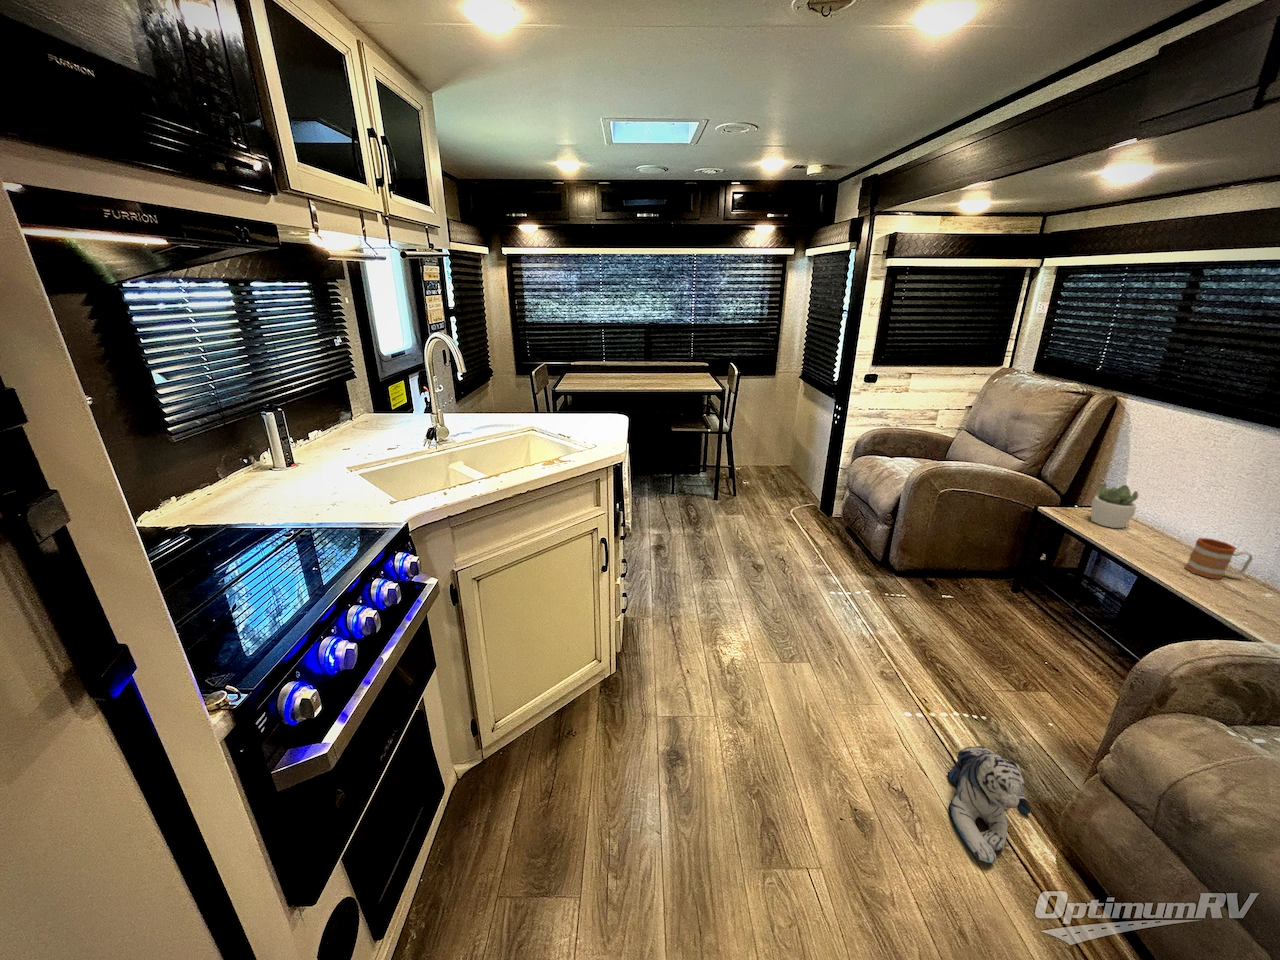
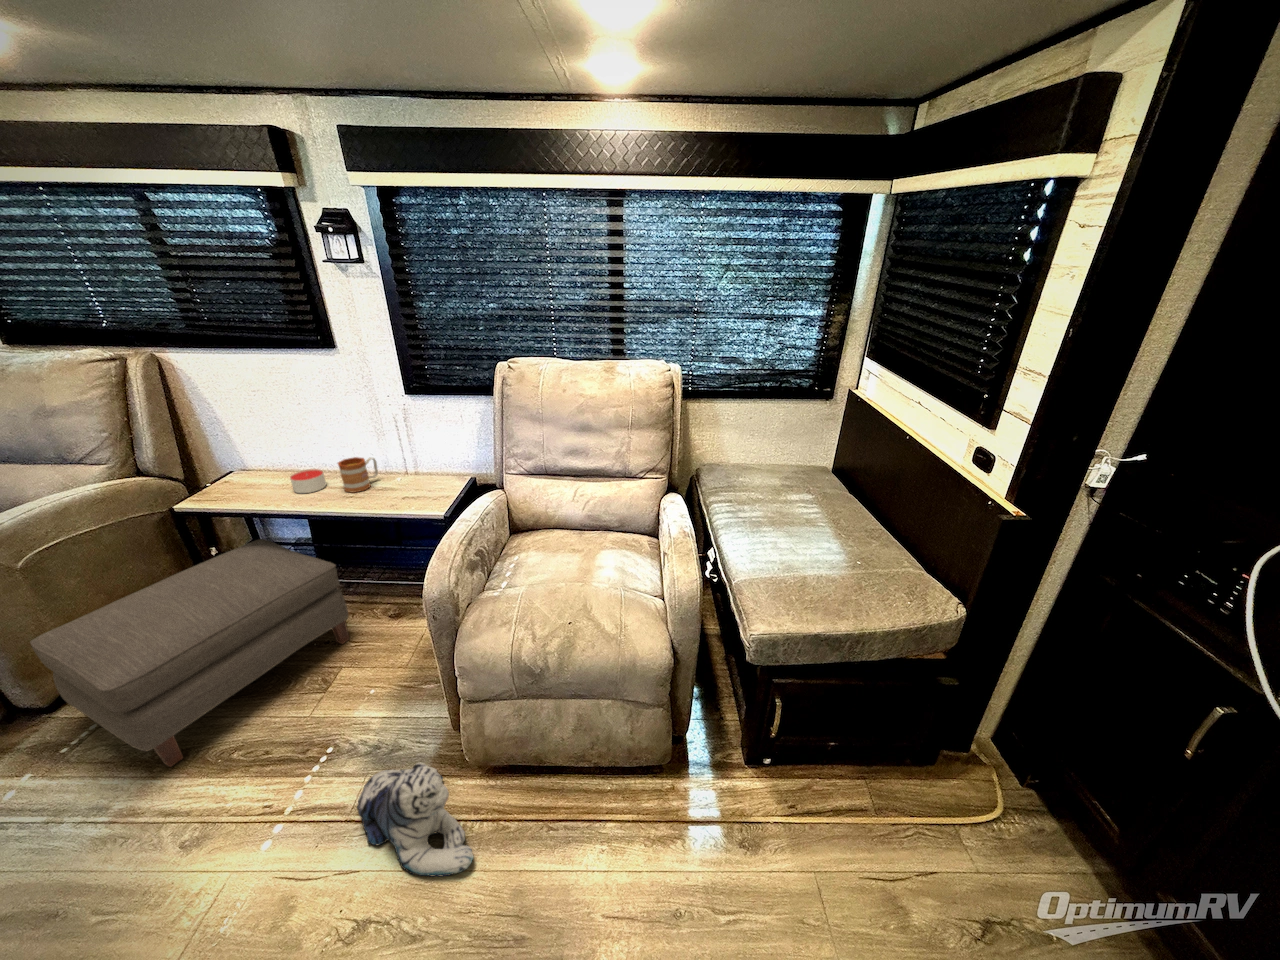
succulent plant: present [1091,483,1138,528] -> none [222,443,272,492]
candle: none [1135,528,1180,554] -> present [290,469,326,493]
ottoman: none [906,533,1111,683] -> present [30,539,349,767]

